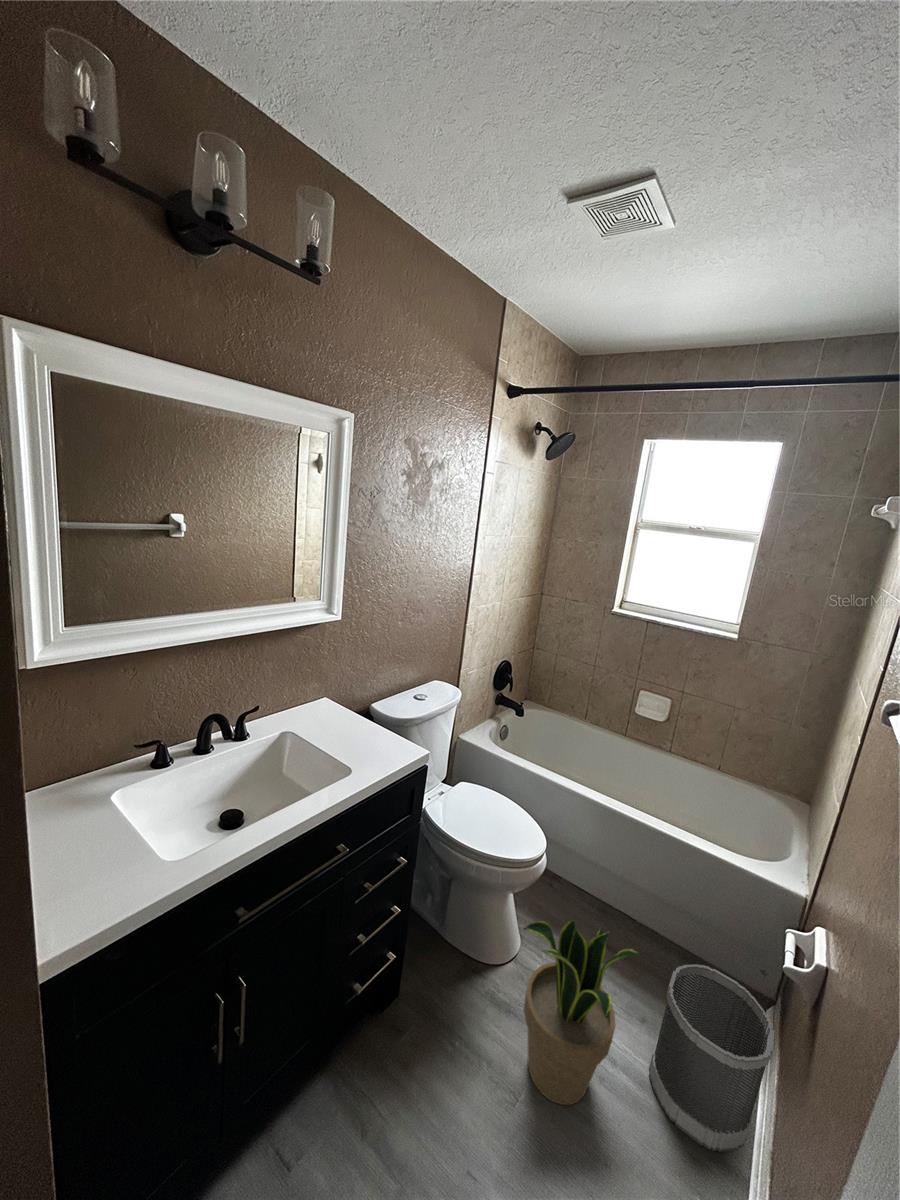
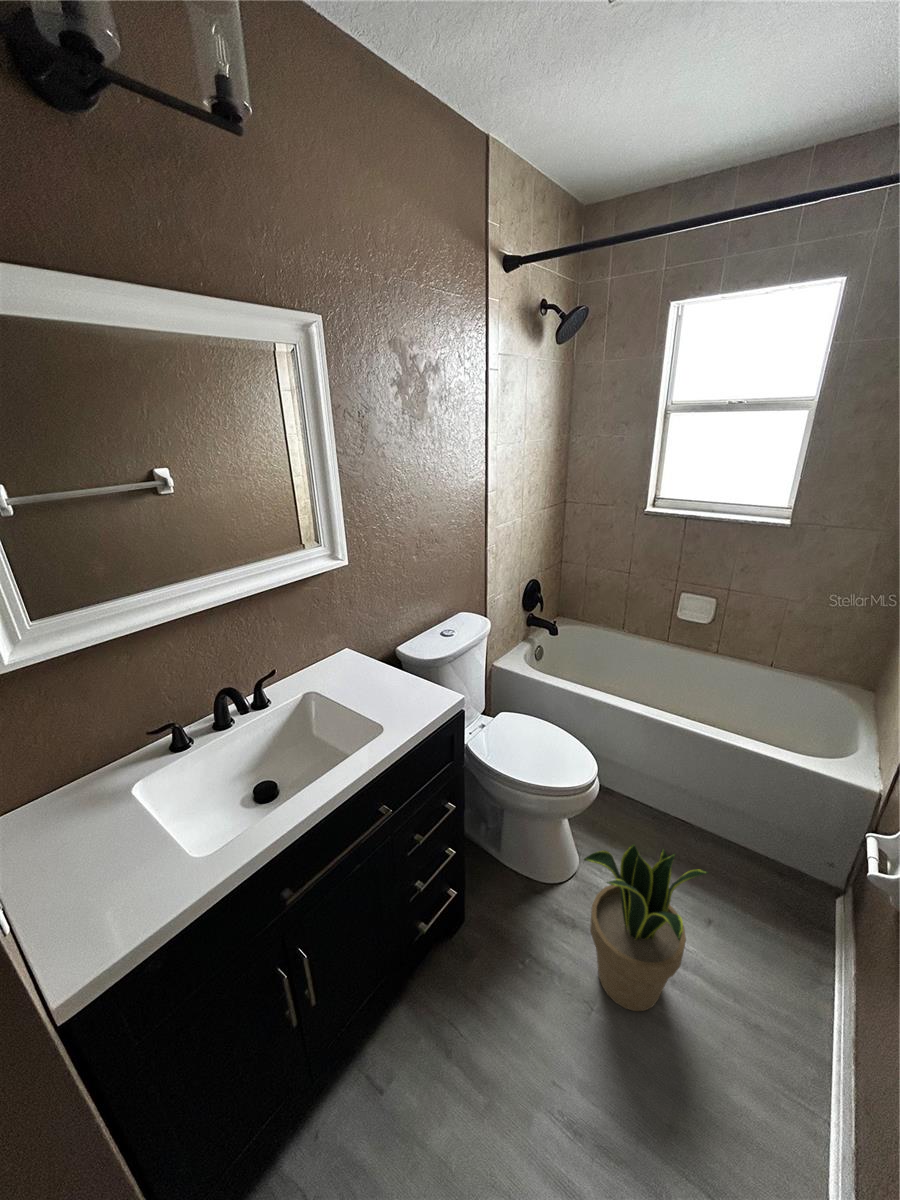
wastebasket: present [649,964,774,1152] -> none [720,871,854,1041]

